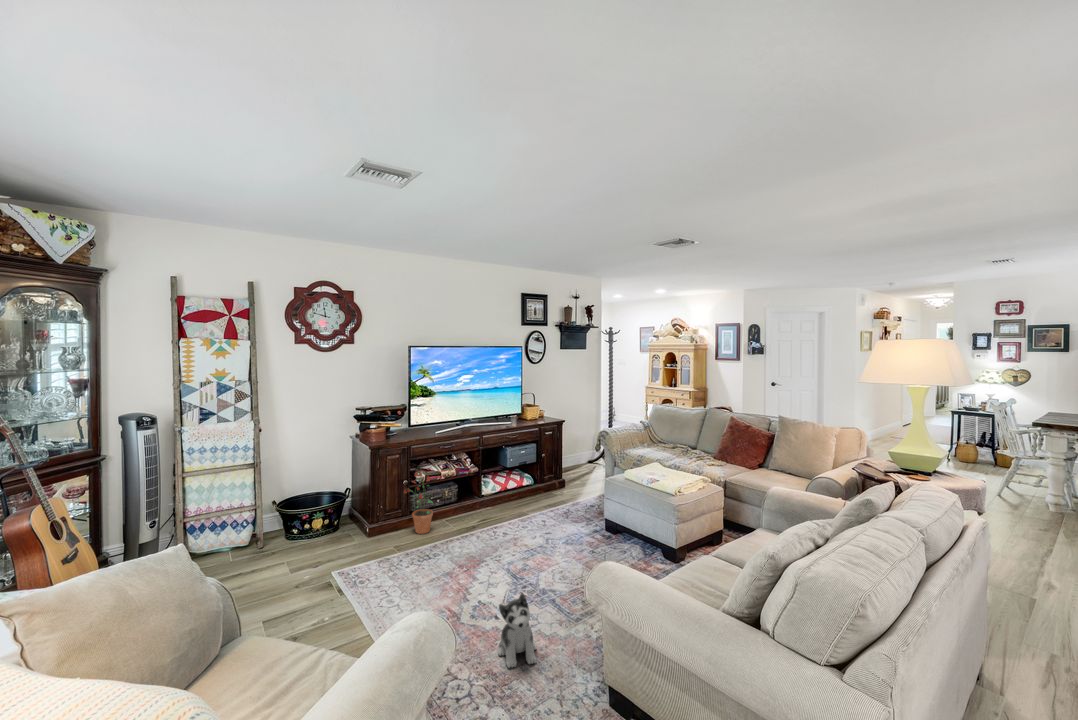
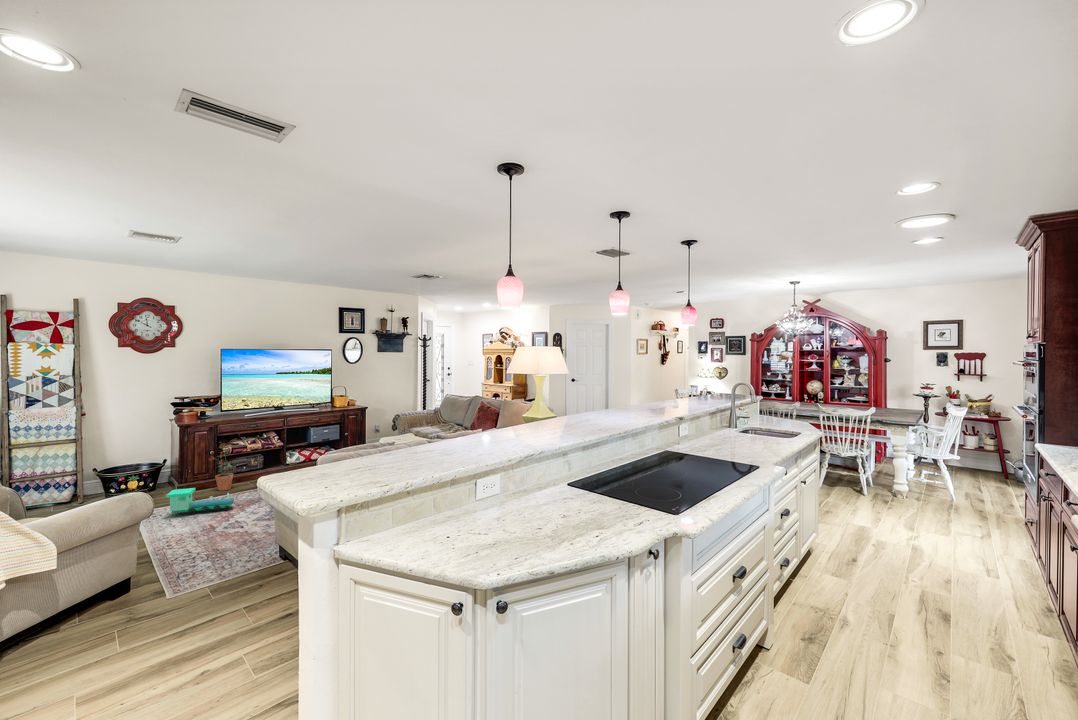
toy train: none [379,540,457,580] -> present [166,488,234,515]
plush toy: present [498,594,536,668] -> none [227,503,258,548]

